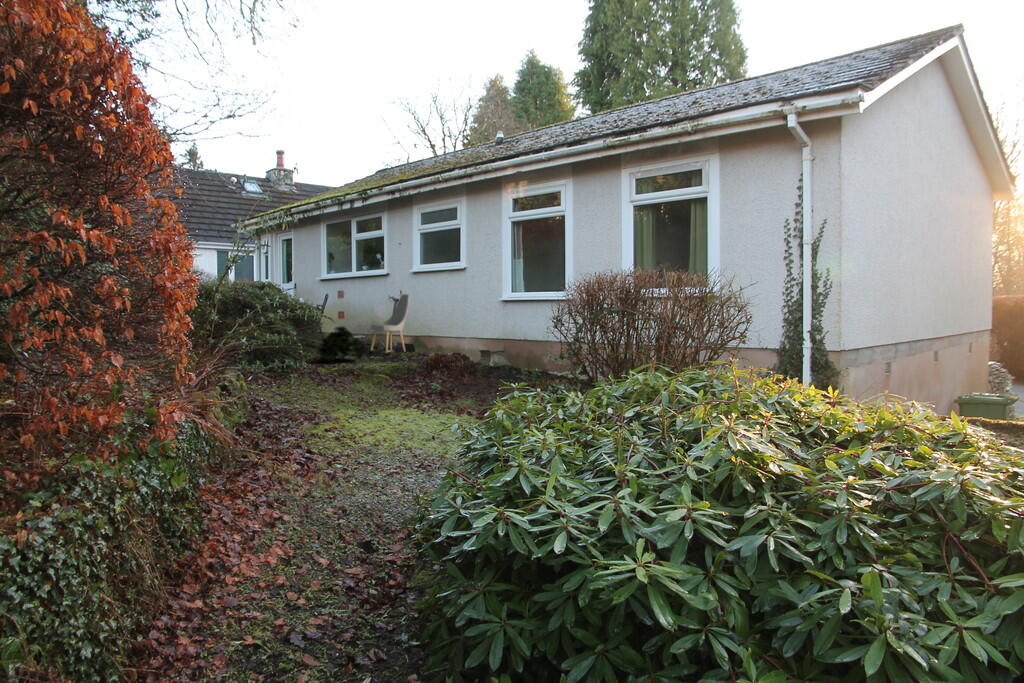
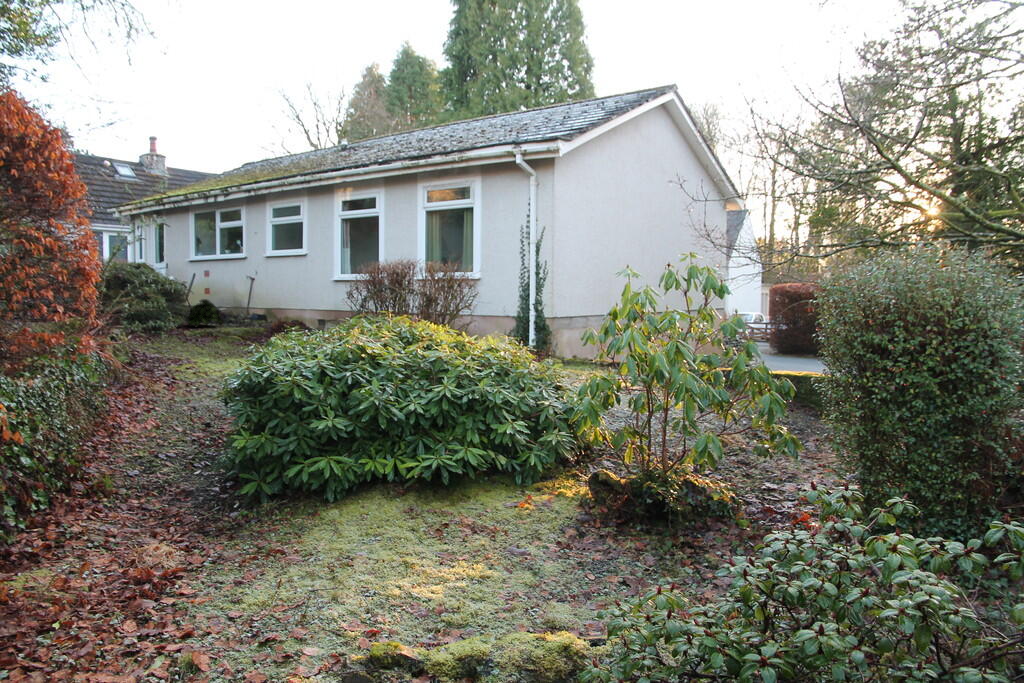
chair: present [371,294,410,353] -> none [232,274,266,321]

